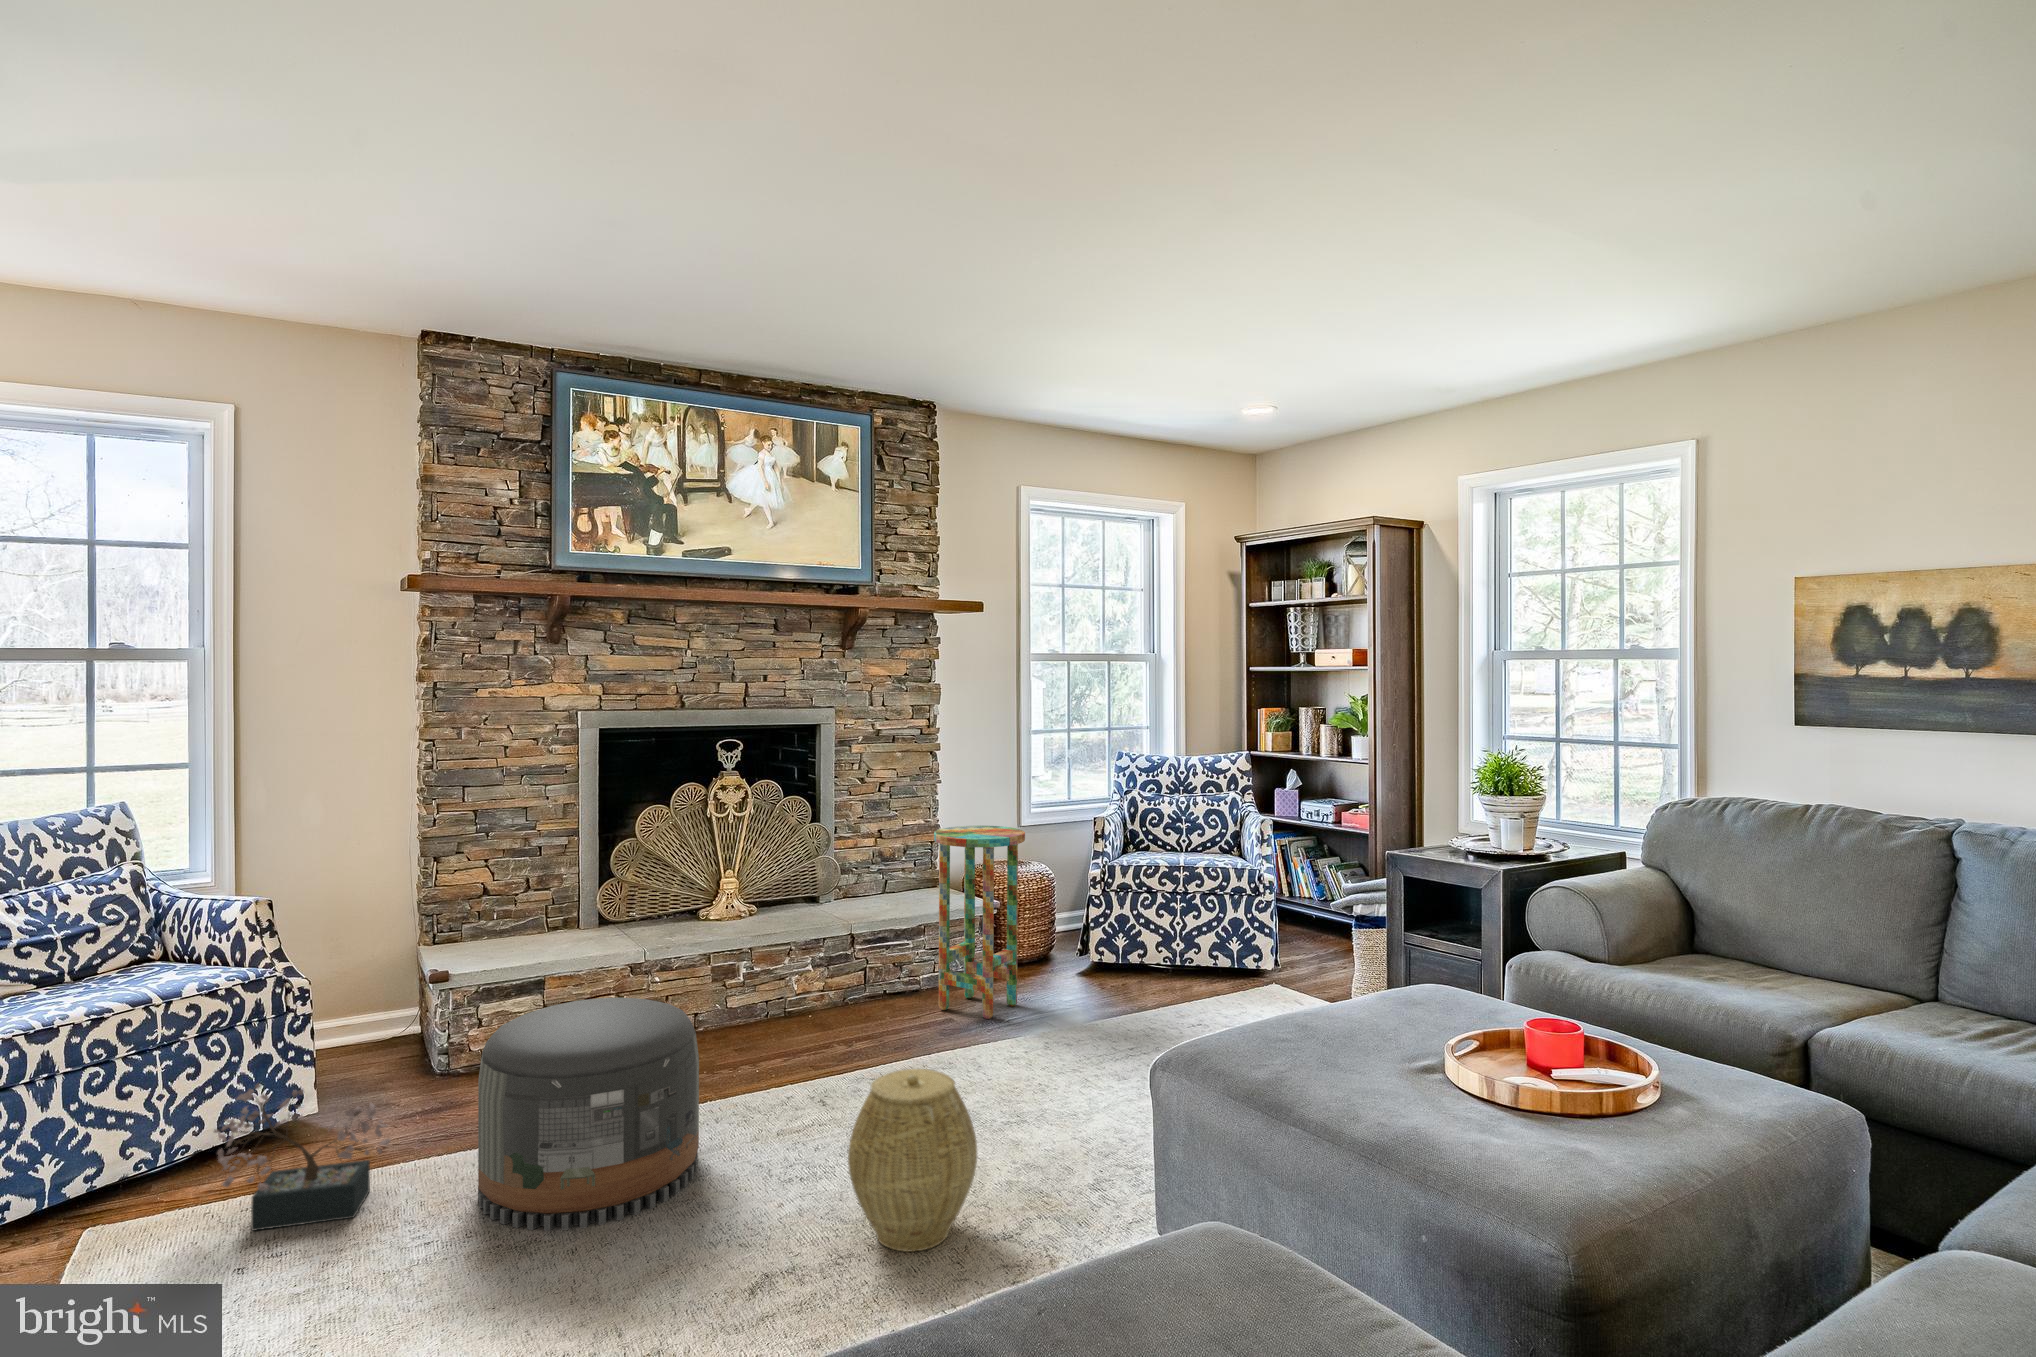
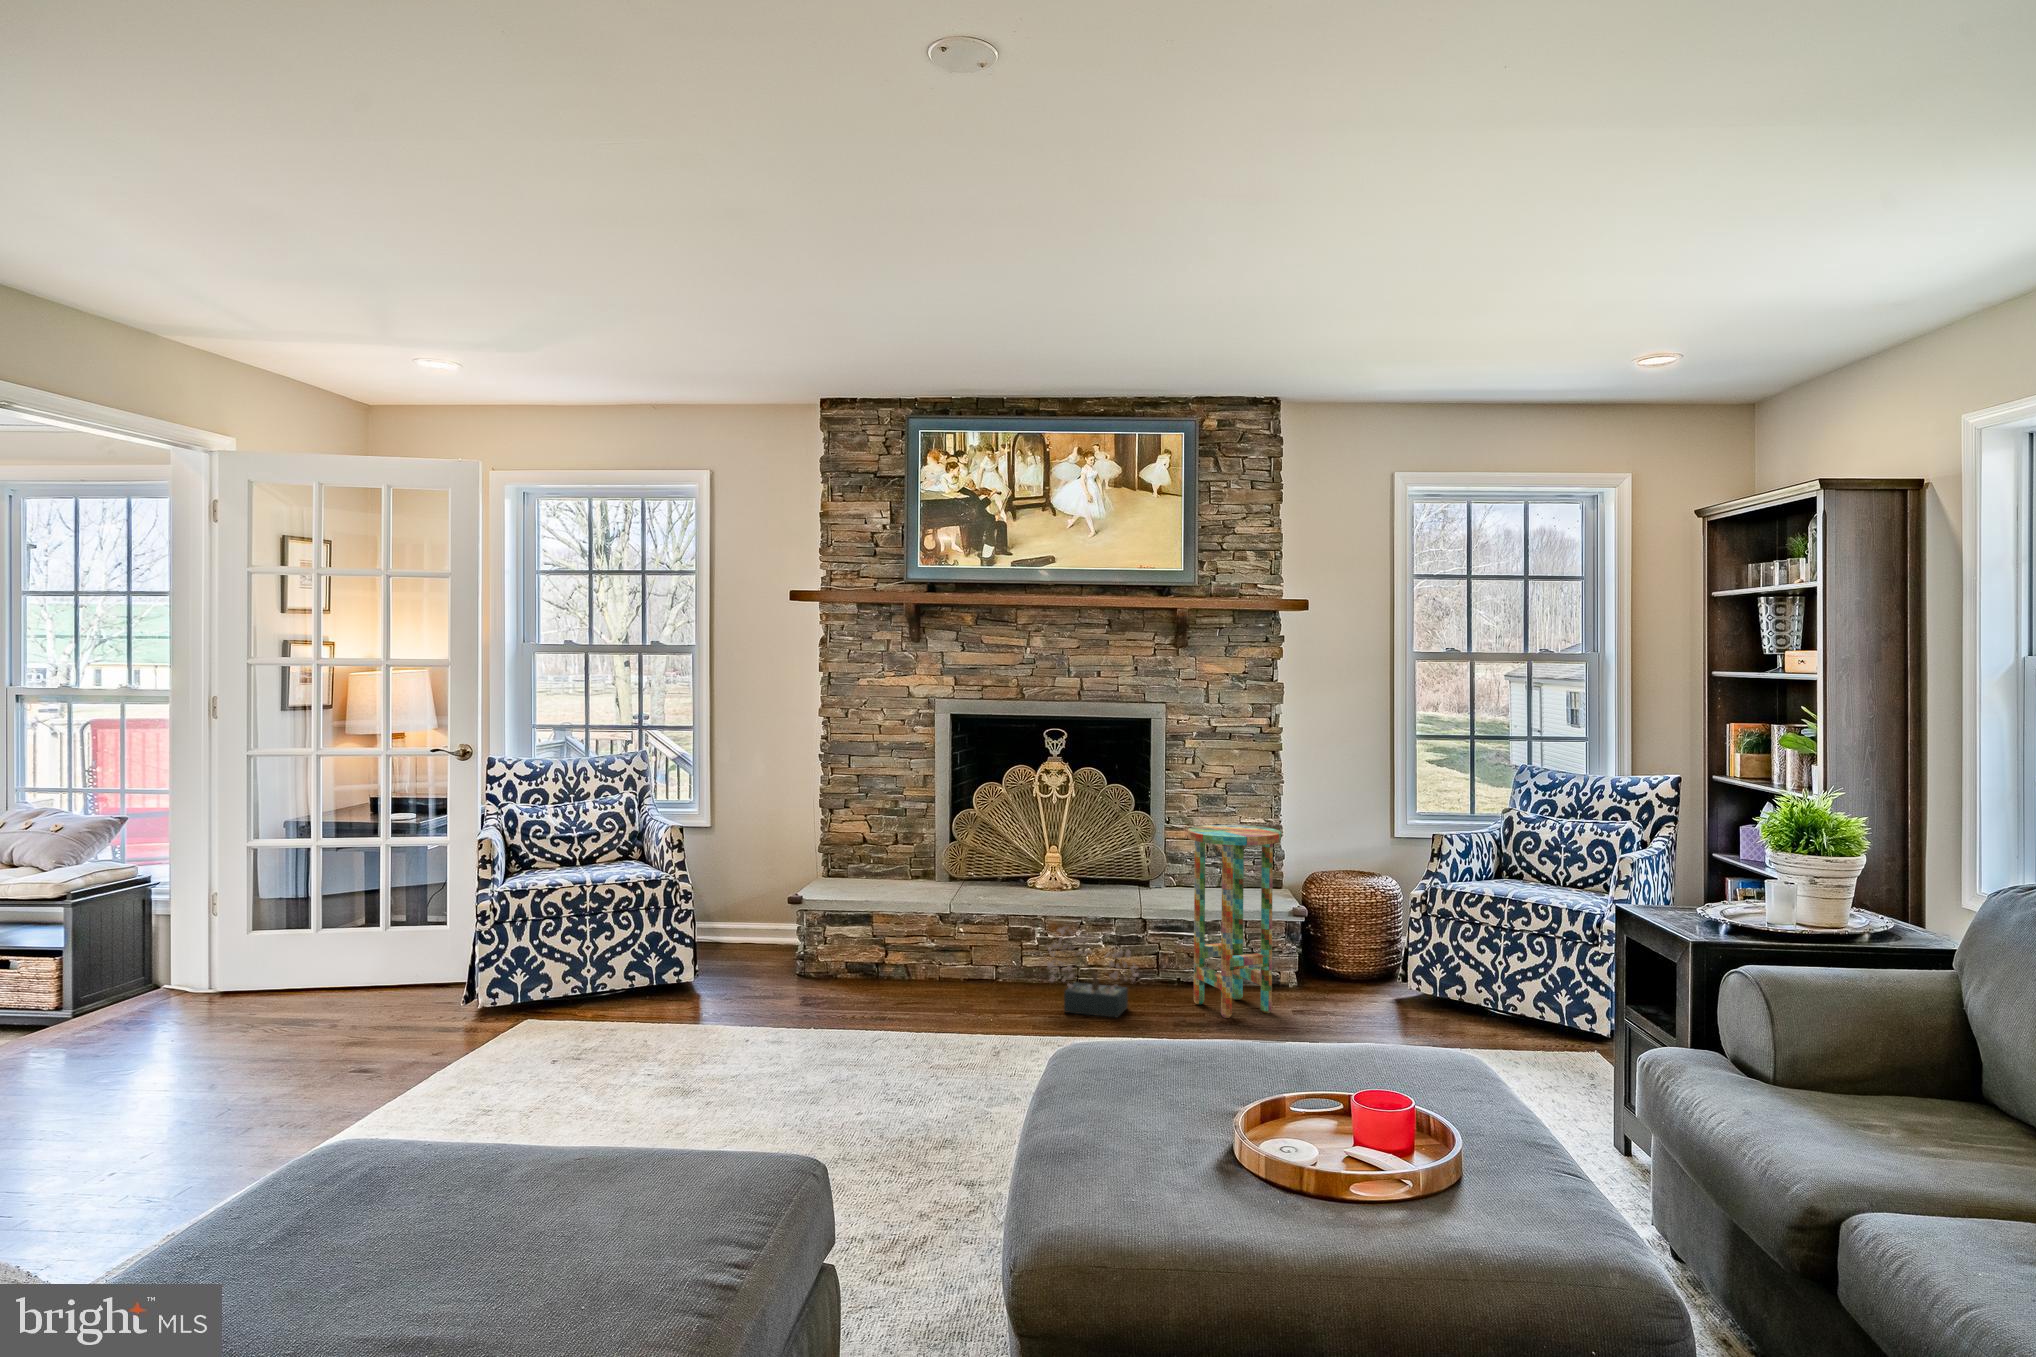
pouf: present [478,998,699,1230] -> none [704,921,864,1079]
woven basket: present [848,1069,977,1252] -> none [865,1000,973,1145]
decorative plant: present [214,1084,390,1231] -> present [1047,927,1139,1017]

